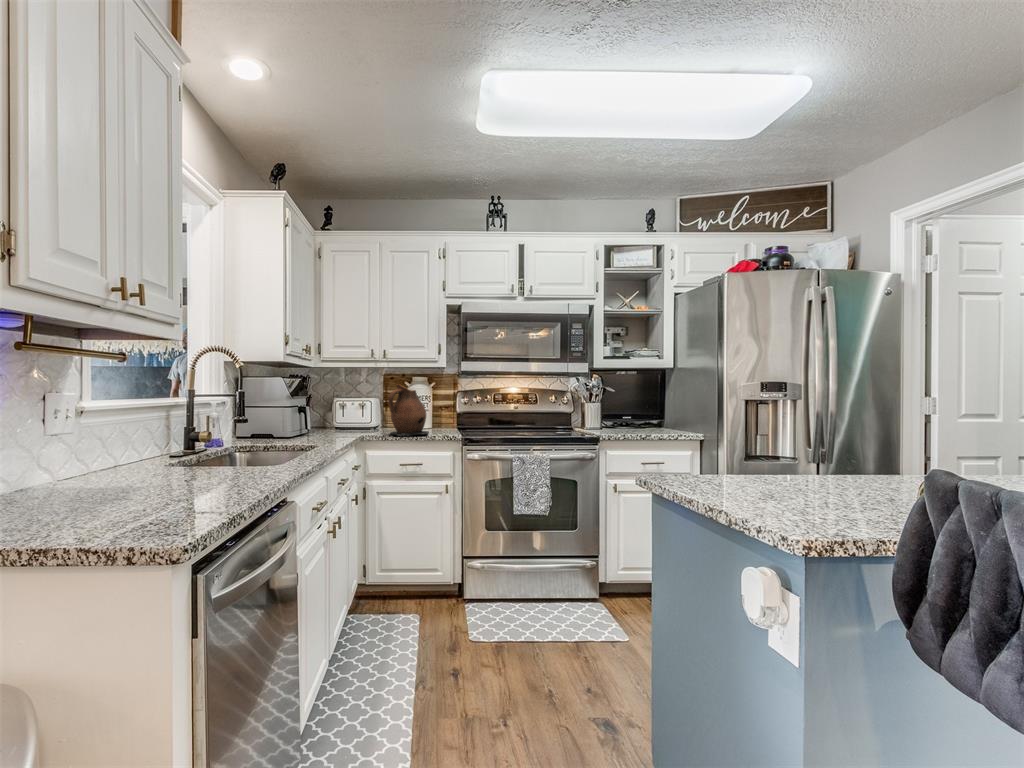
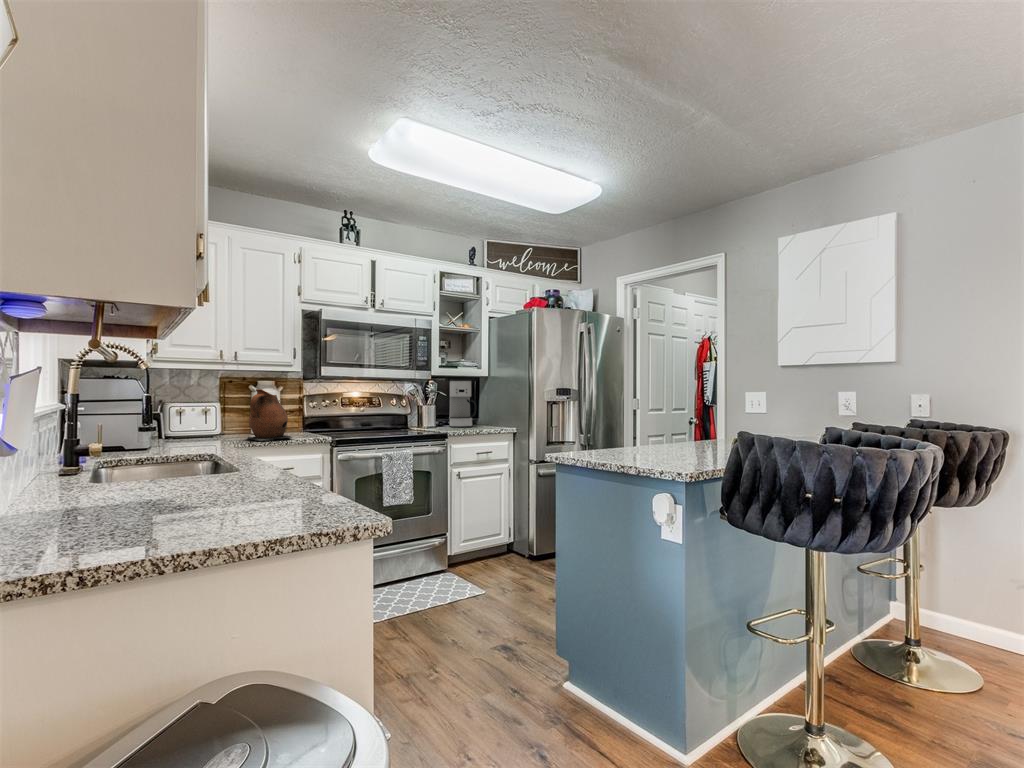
coffee maker: none [617,372,652,431] -> present [449,379,477,427]

